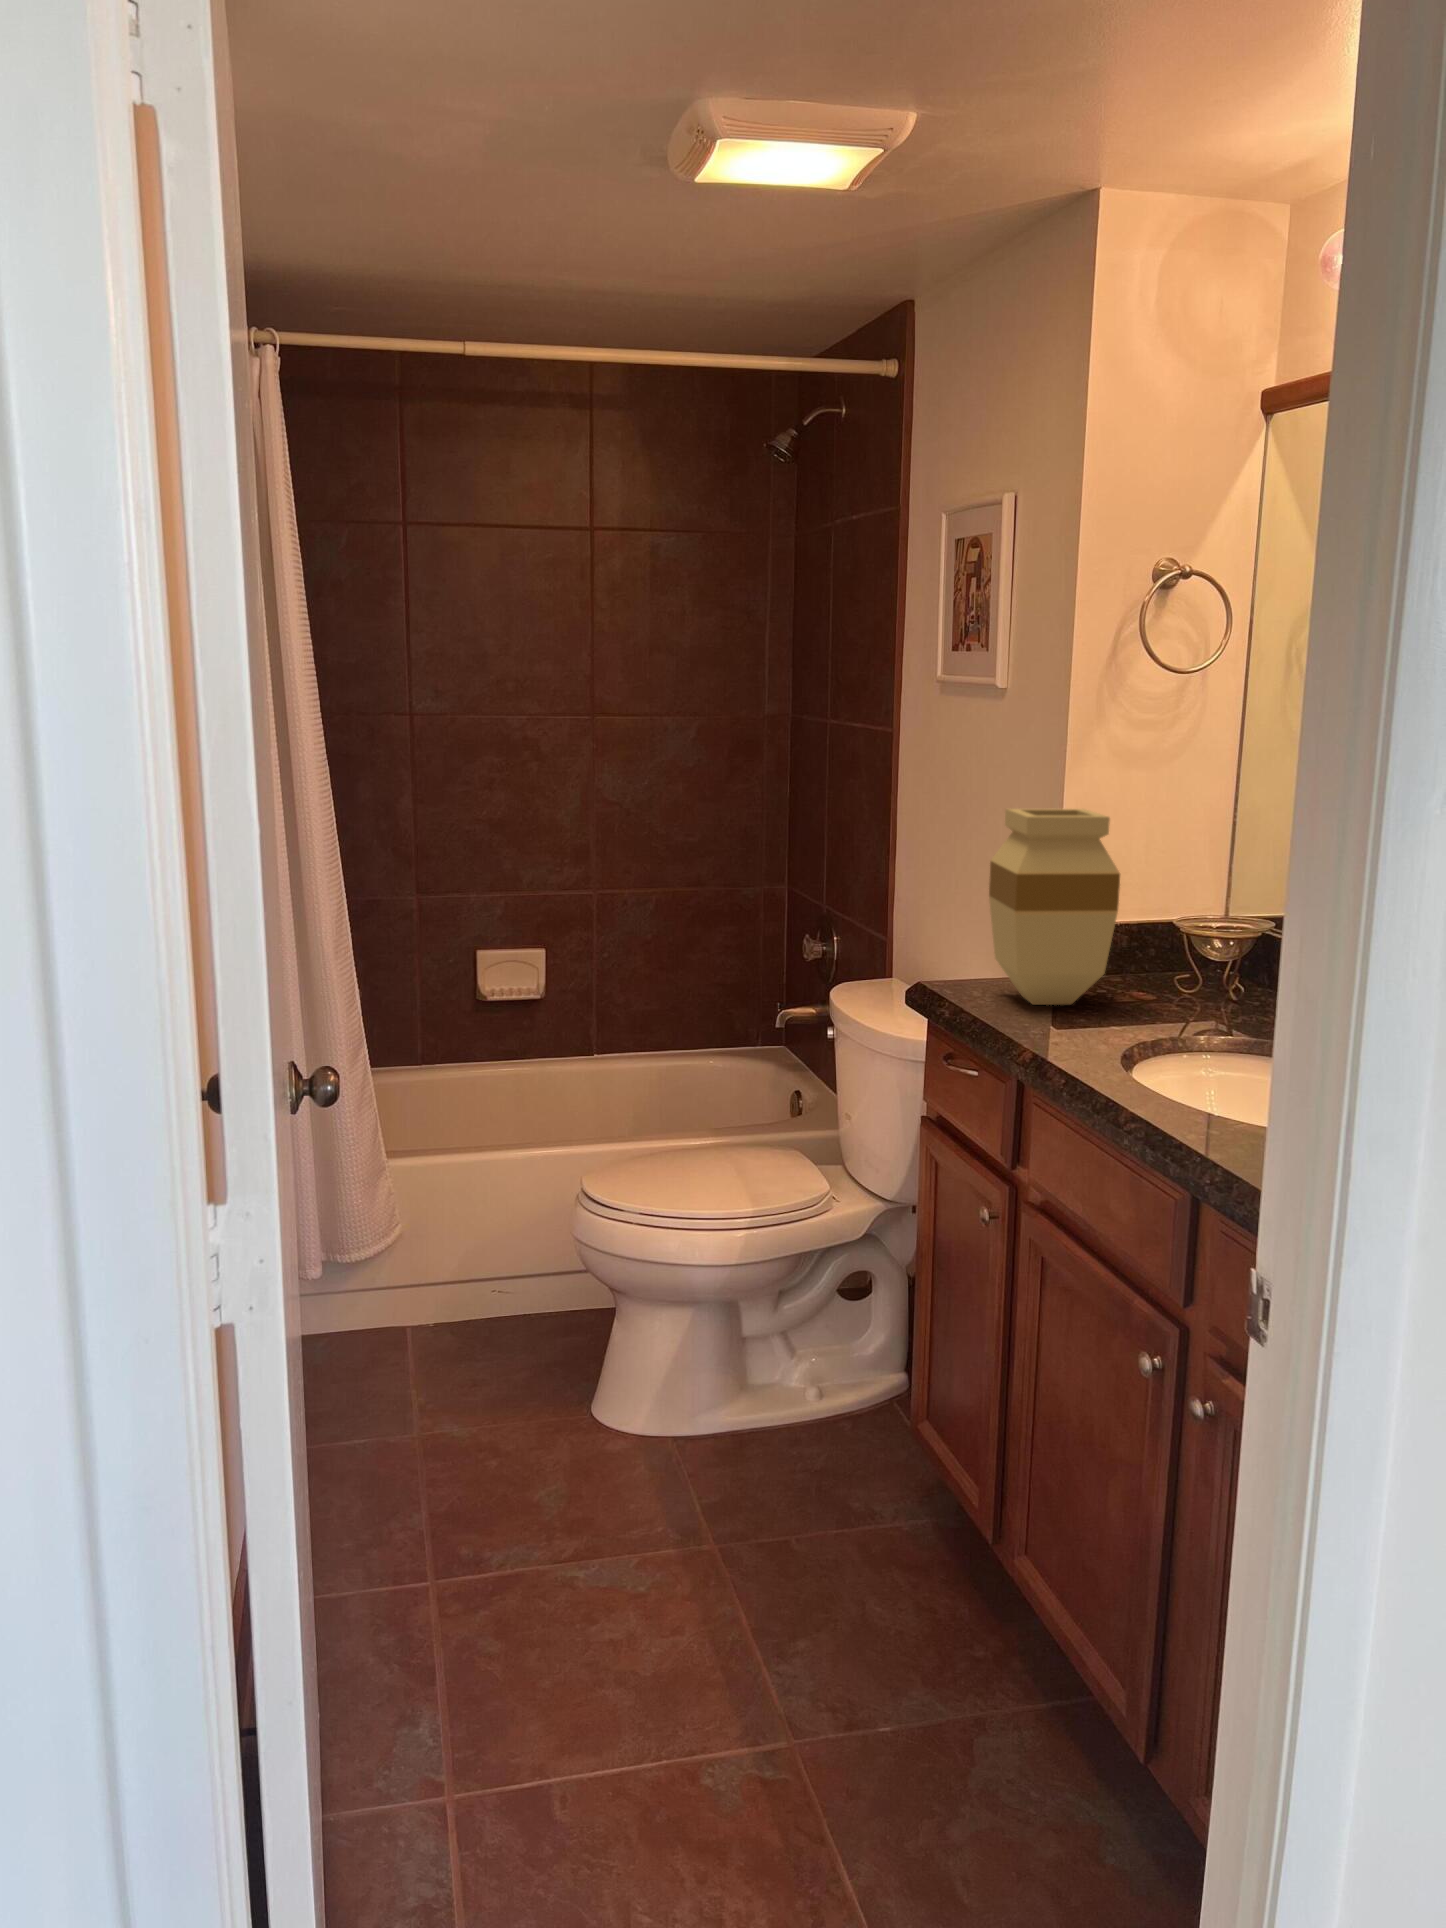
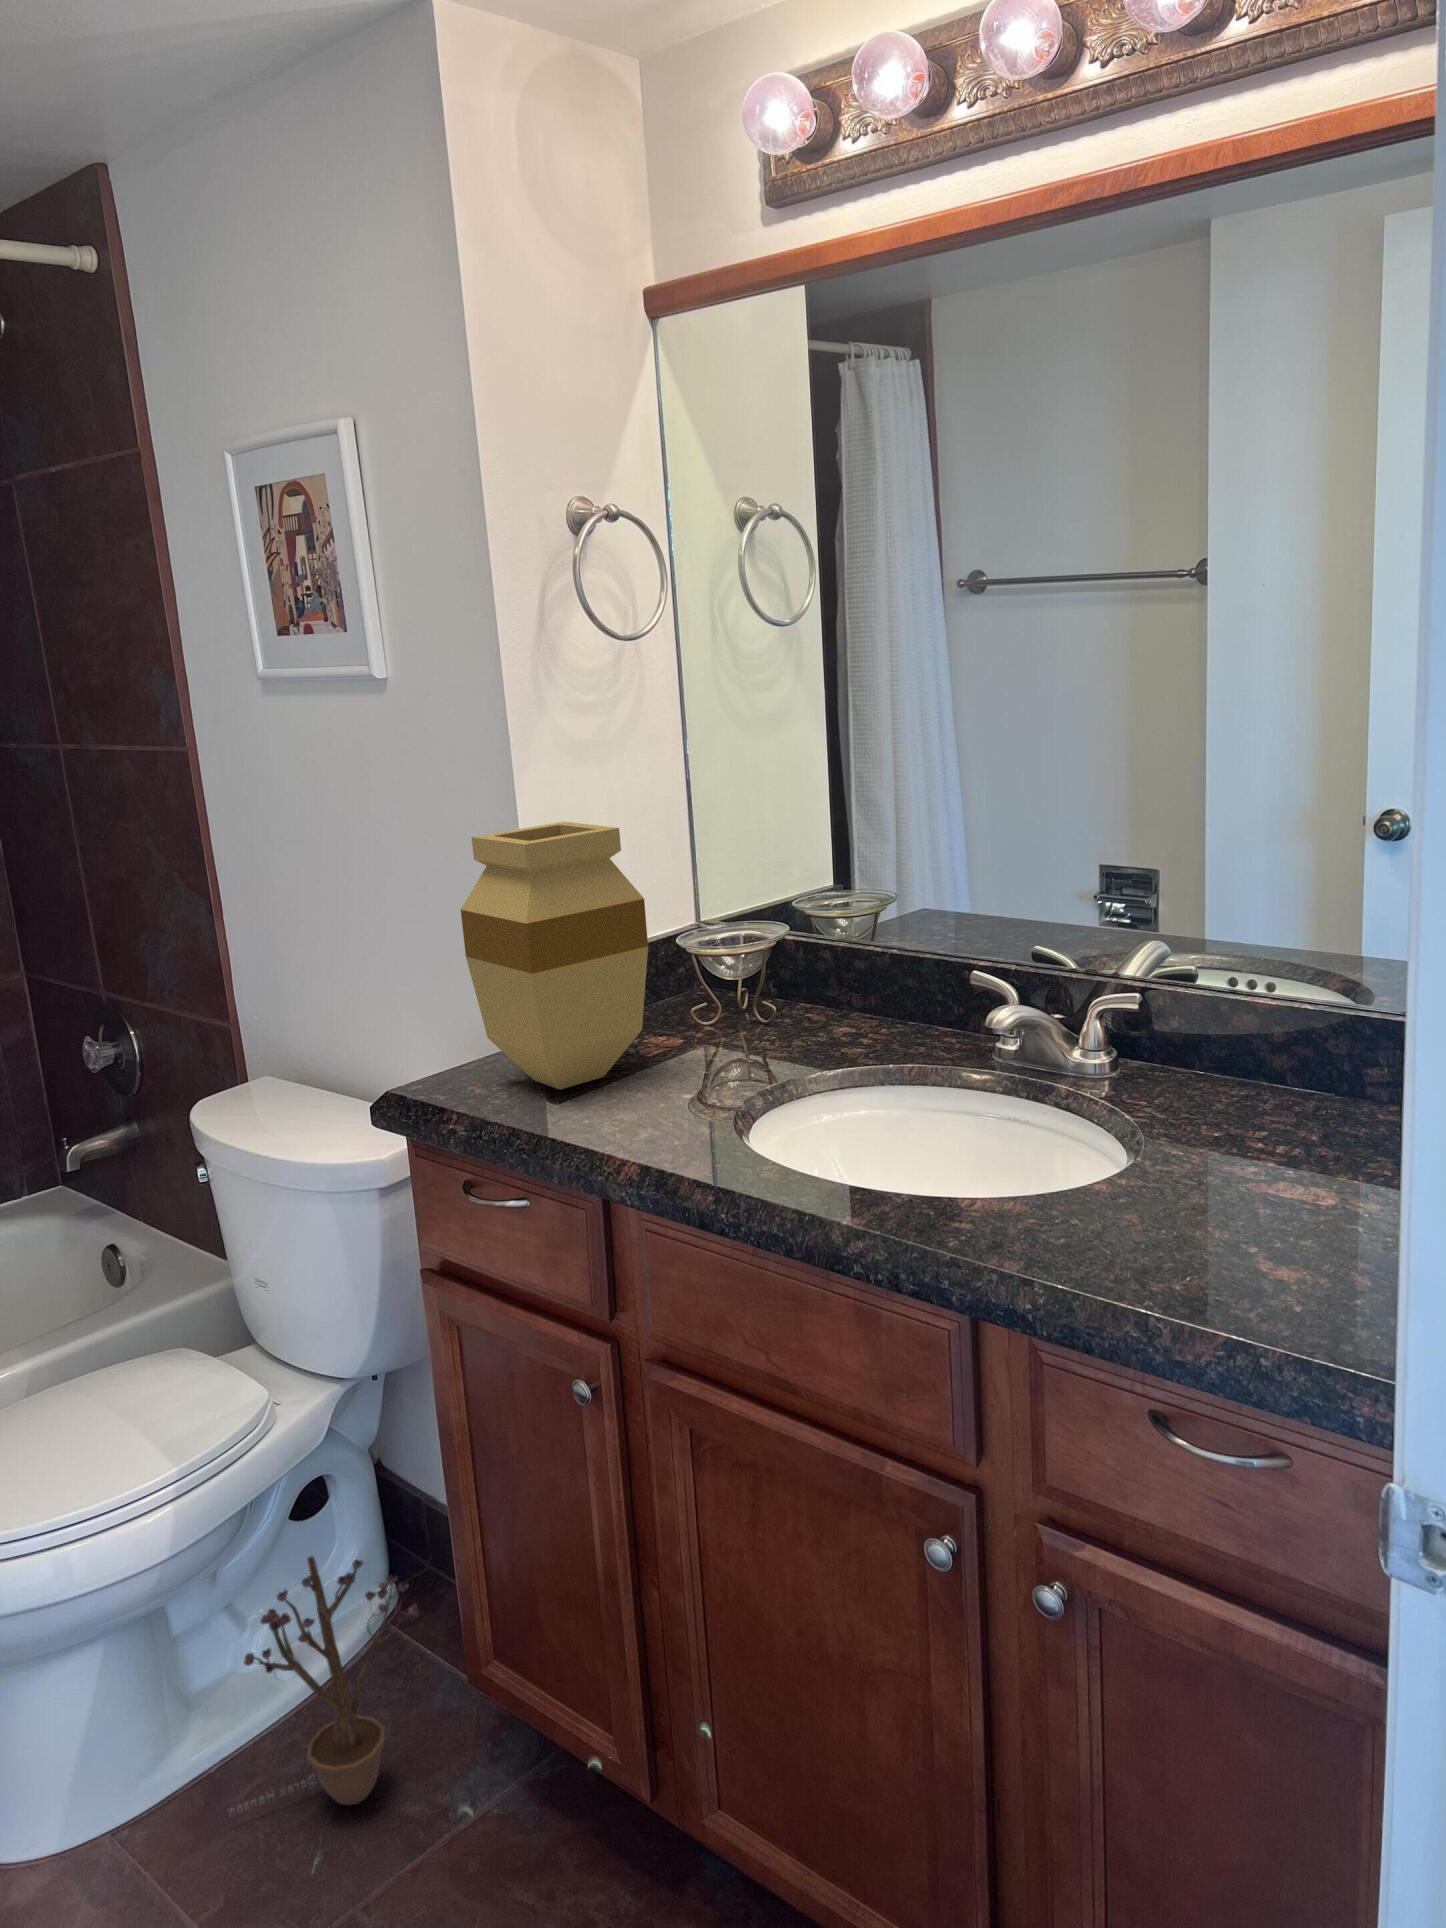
decorative plant: none [738,1296,884,1484] -> present [229,1556,418,1815]

